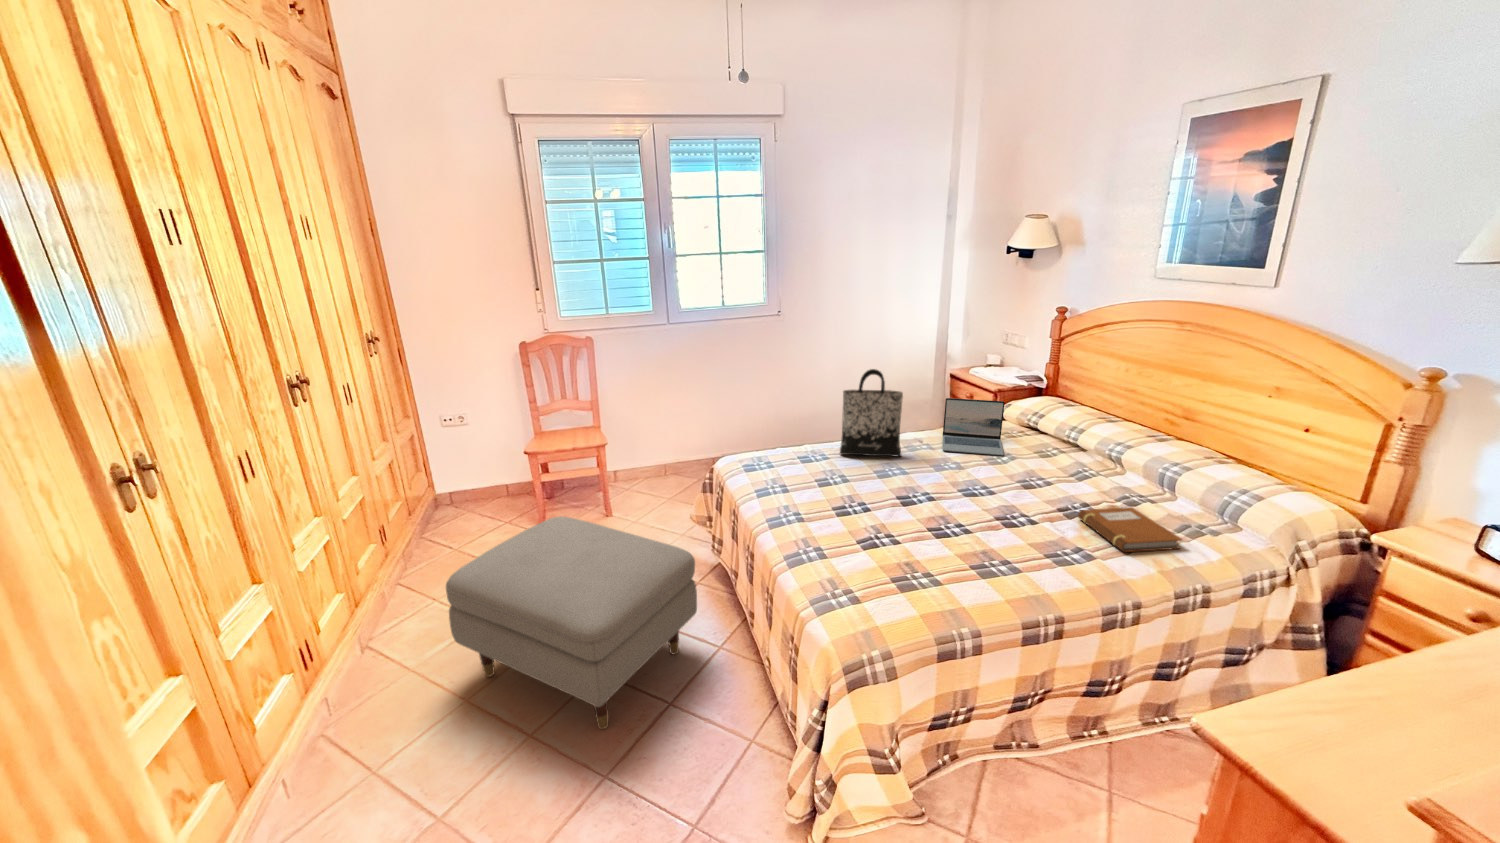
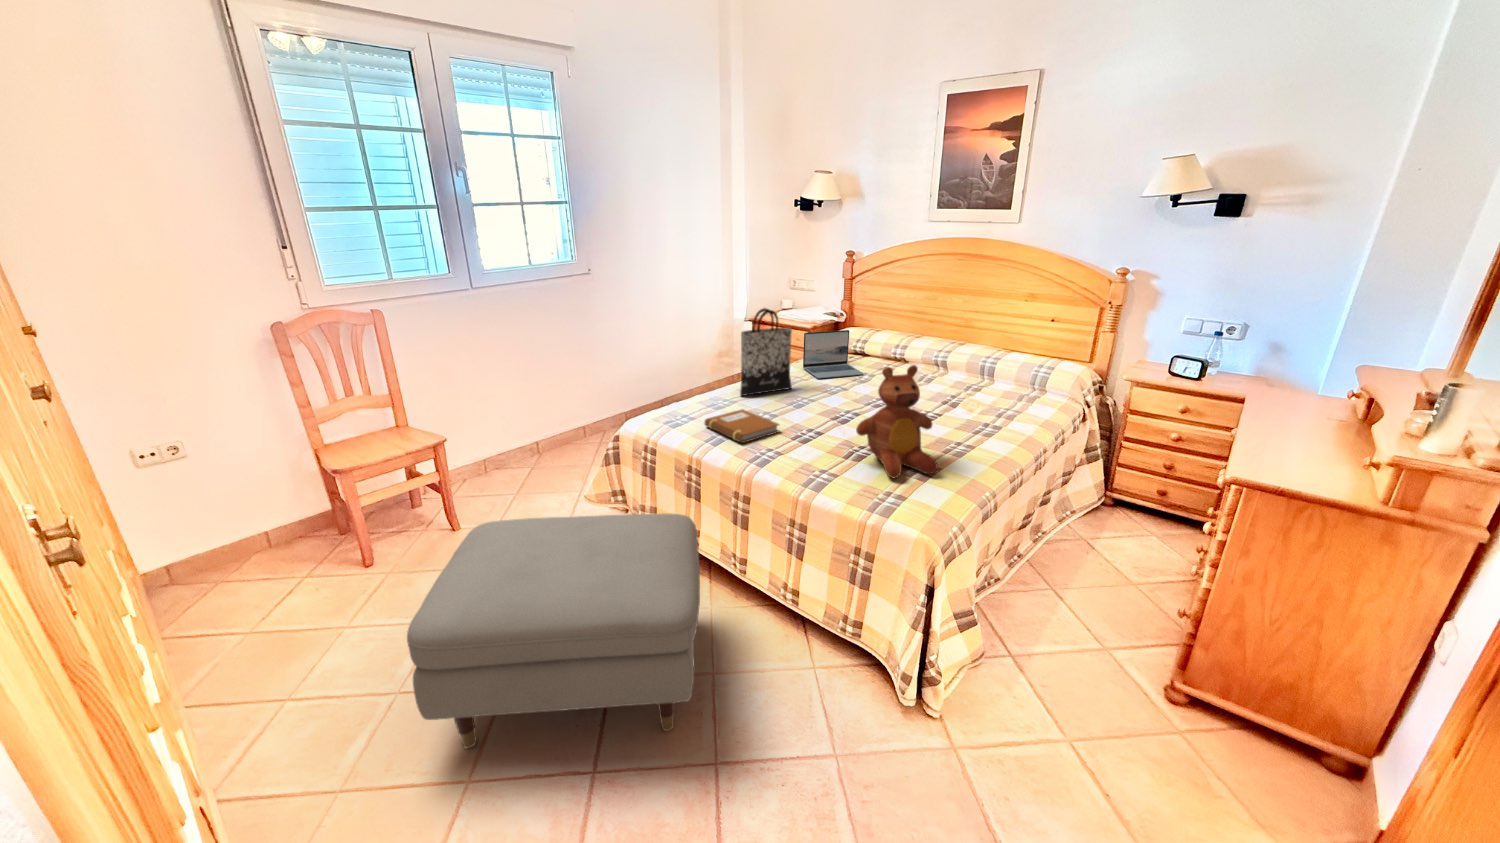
teddy bear: none [857,454,950,583] -> present [856,365,938,478]
notebook: present [1078,507,1182,552] -> present [705,409,779,443]

